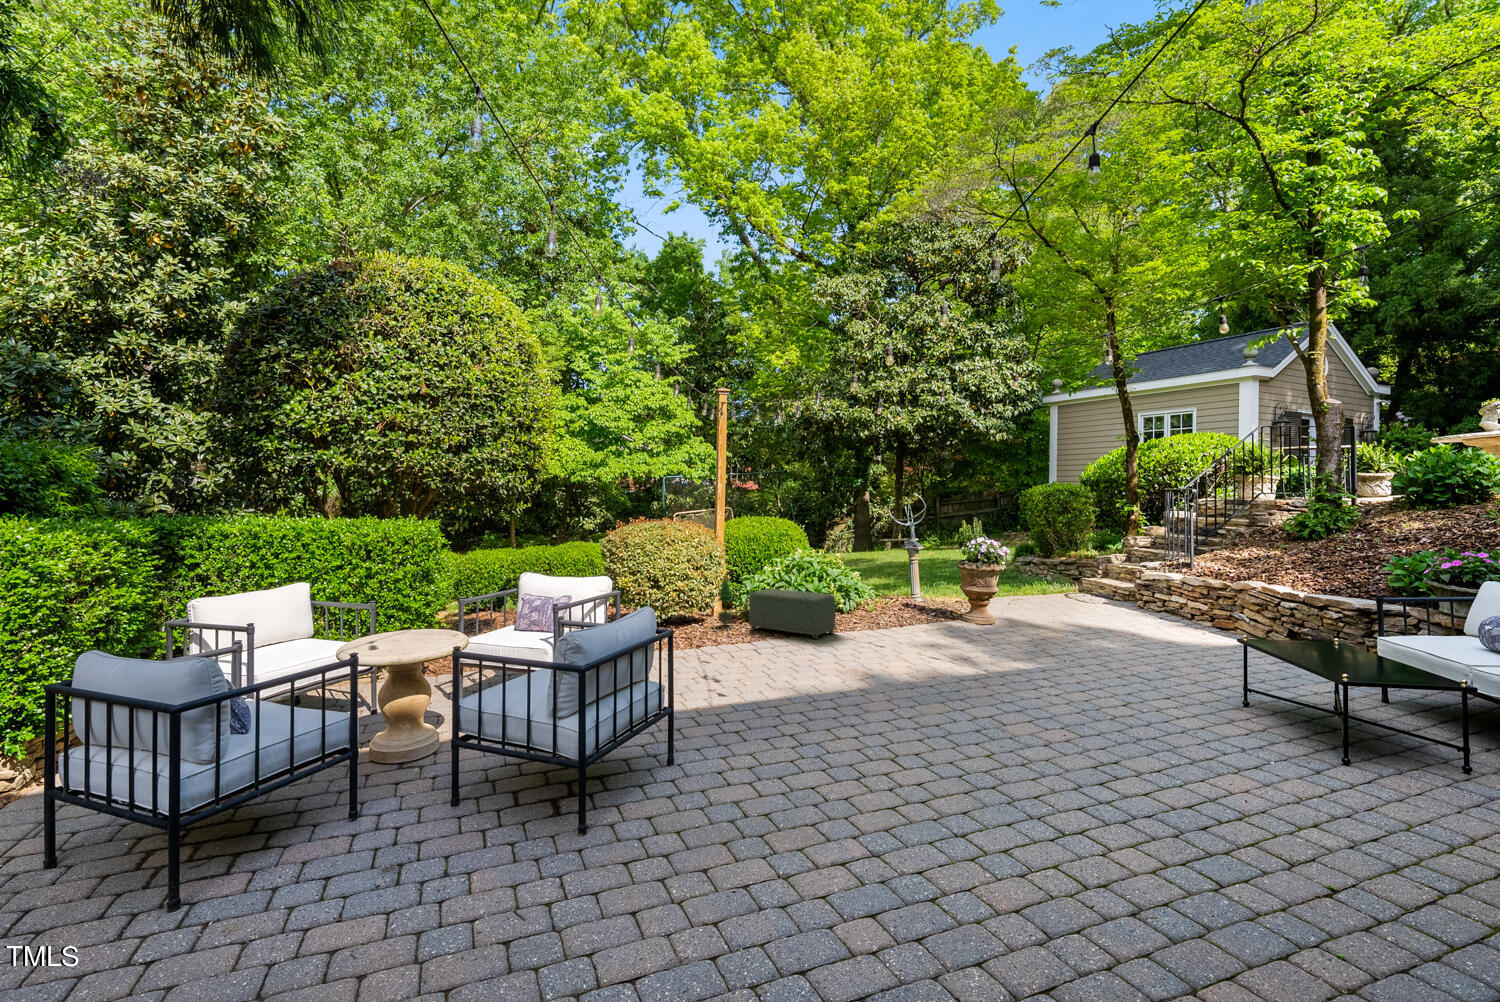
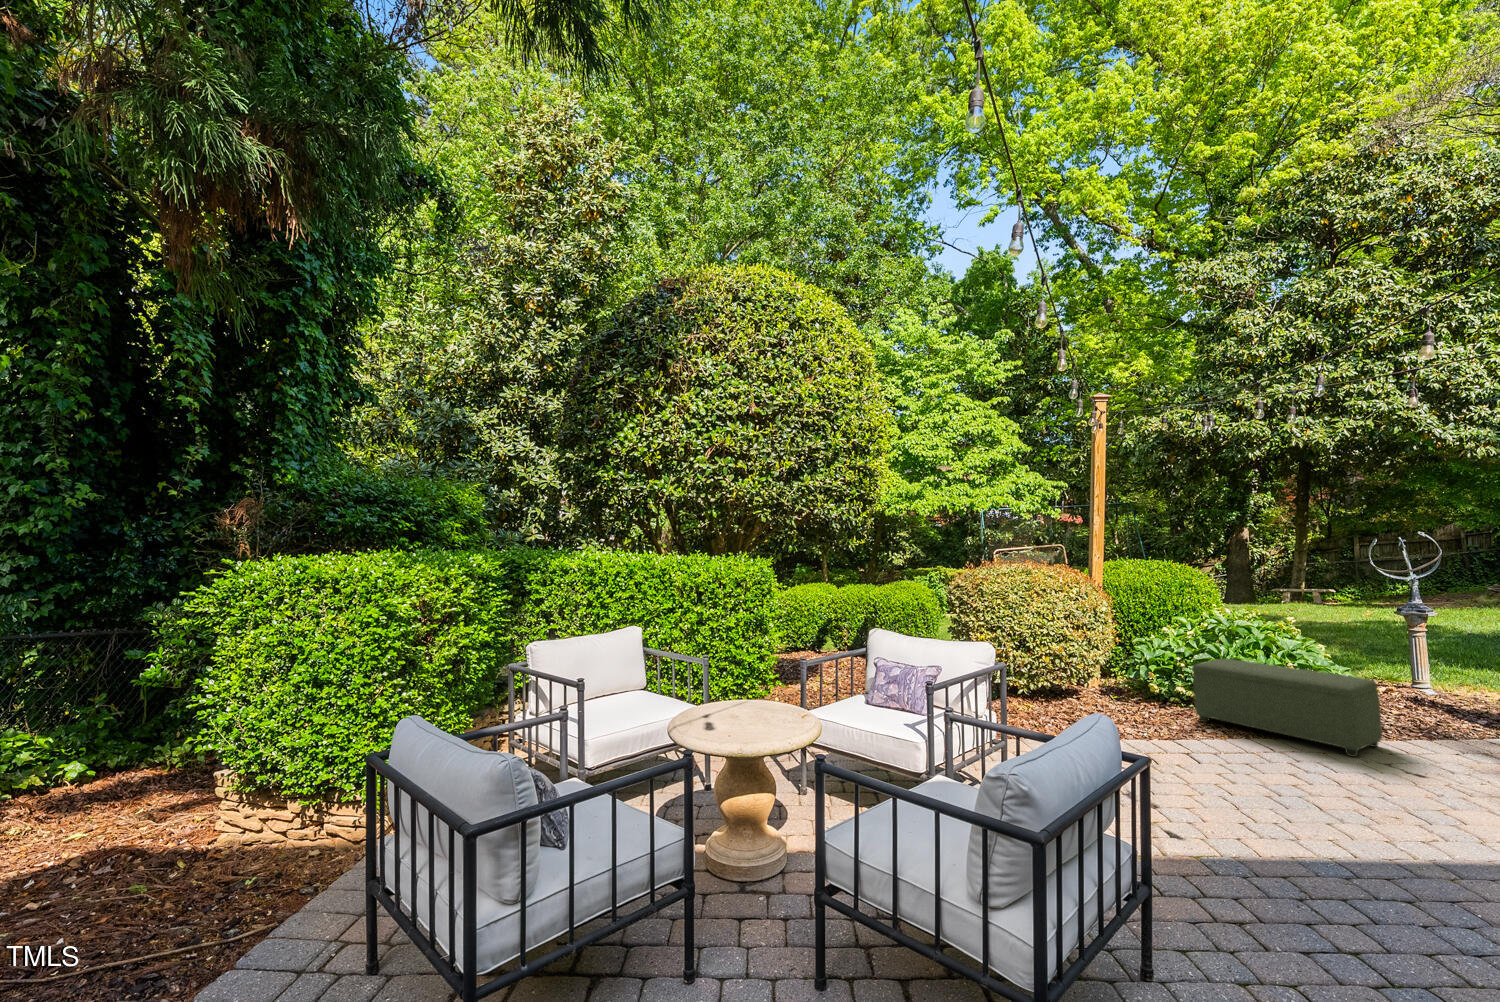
potted tree: present [718,575,733,625] -> none [1128,631,1160,707]

